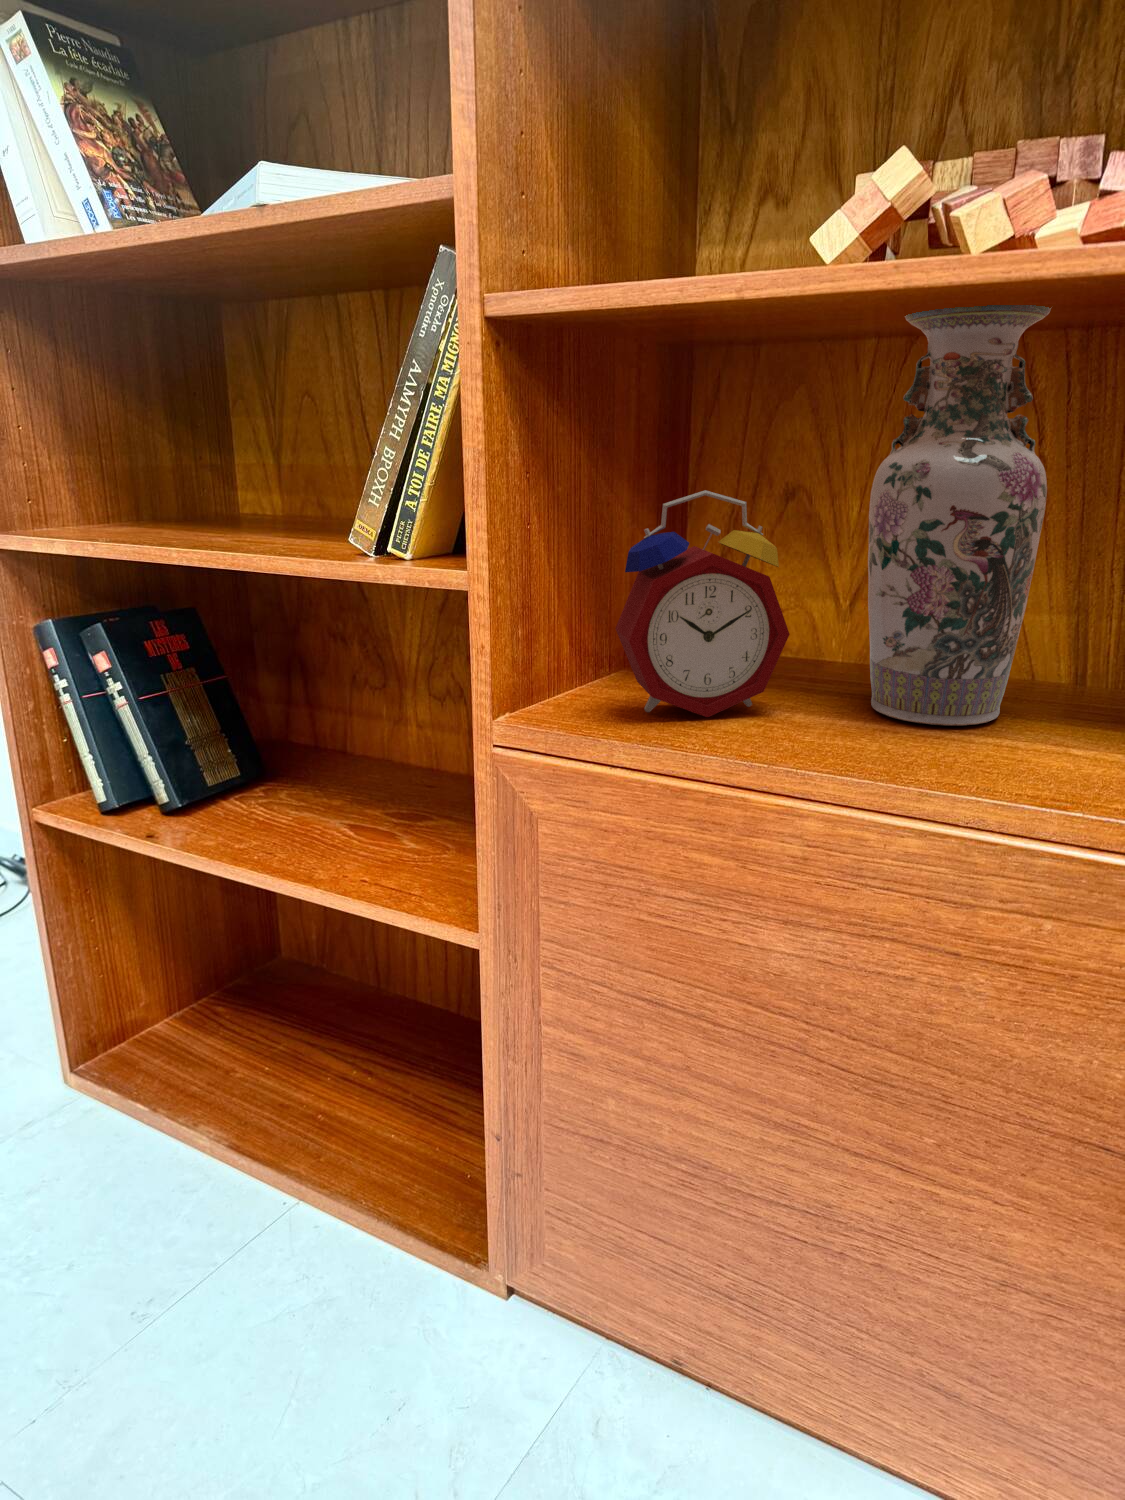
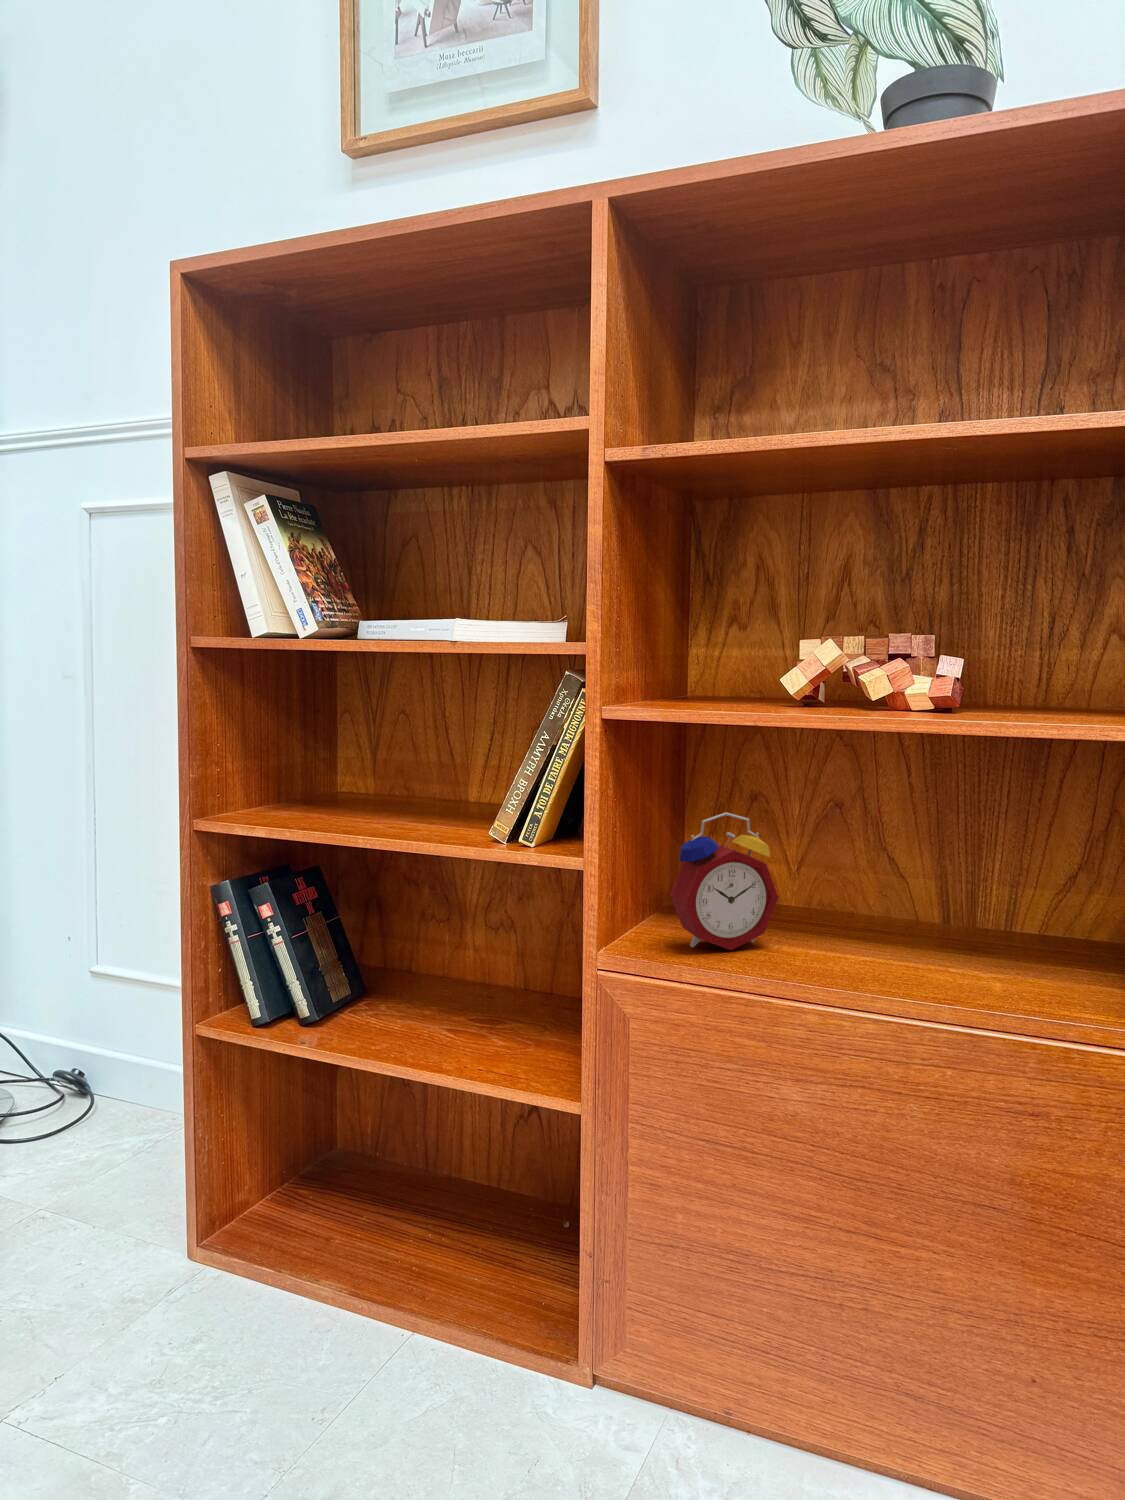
vase: present [868,305,1052,725] -> none [820,710,920,953]

